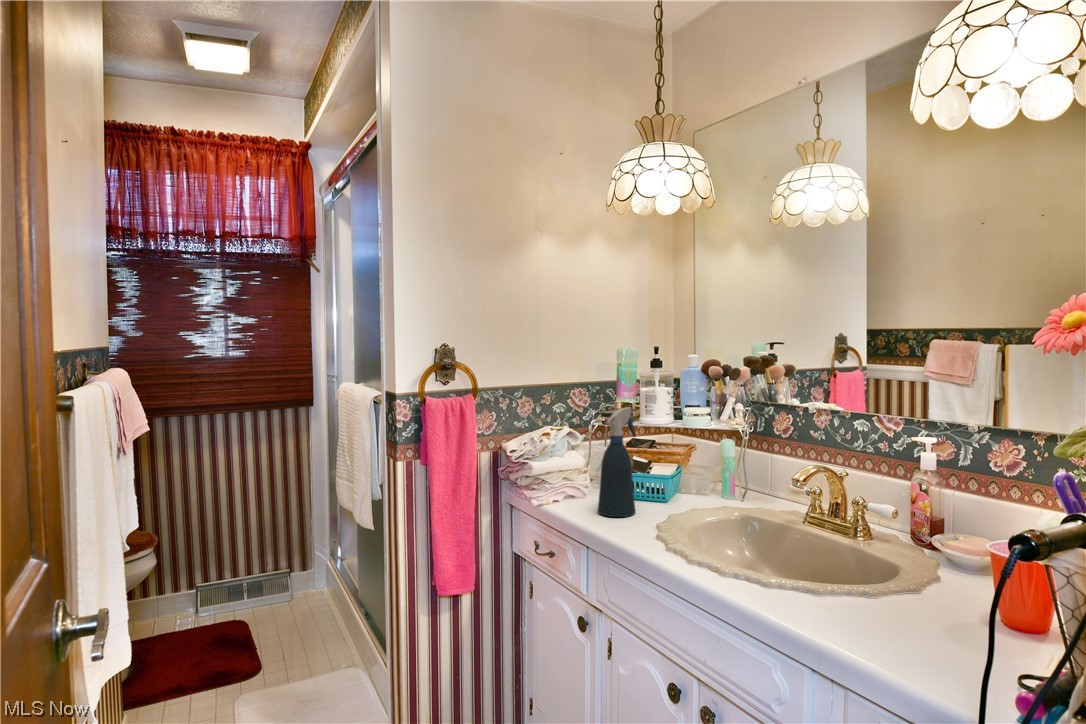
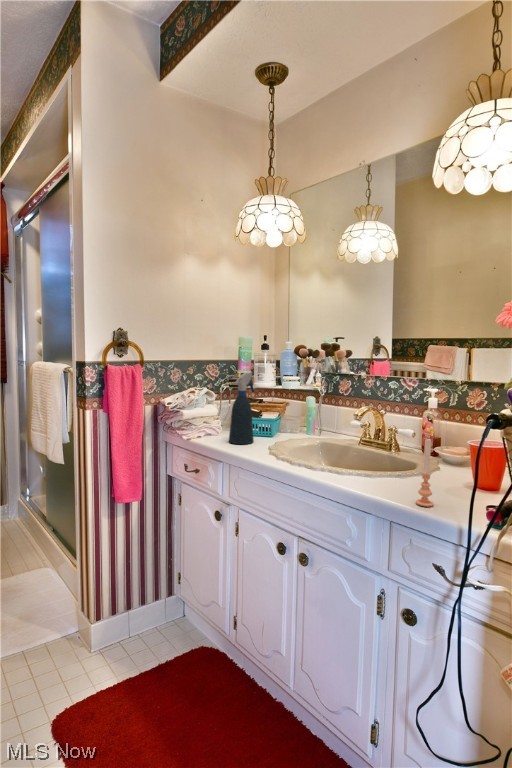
candle: none [890,543,922,659] -> present [416,439,434,507]

